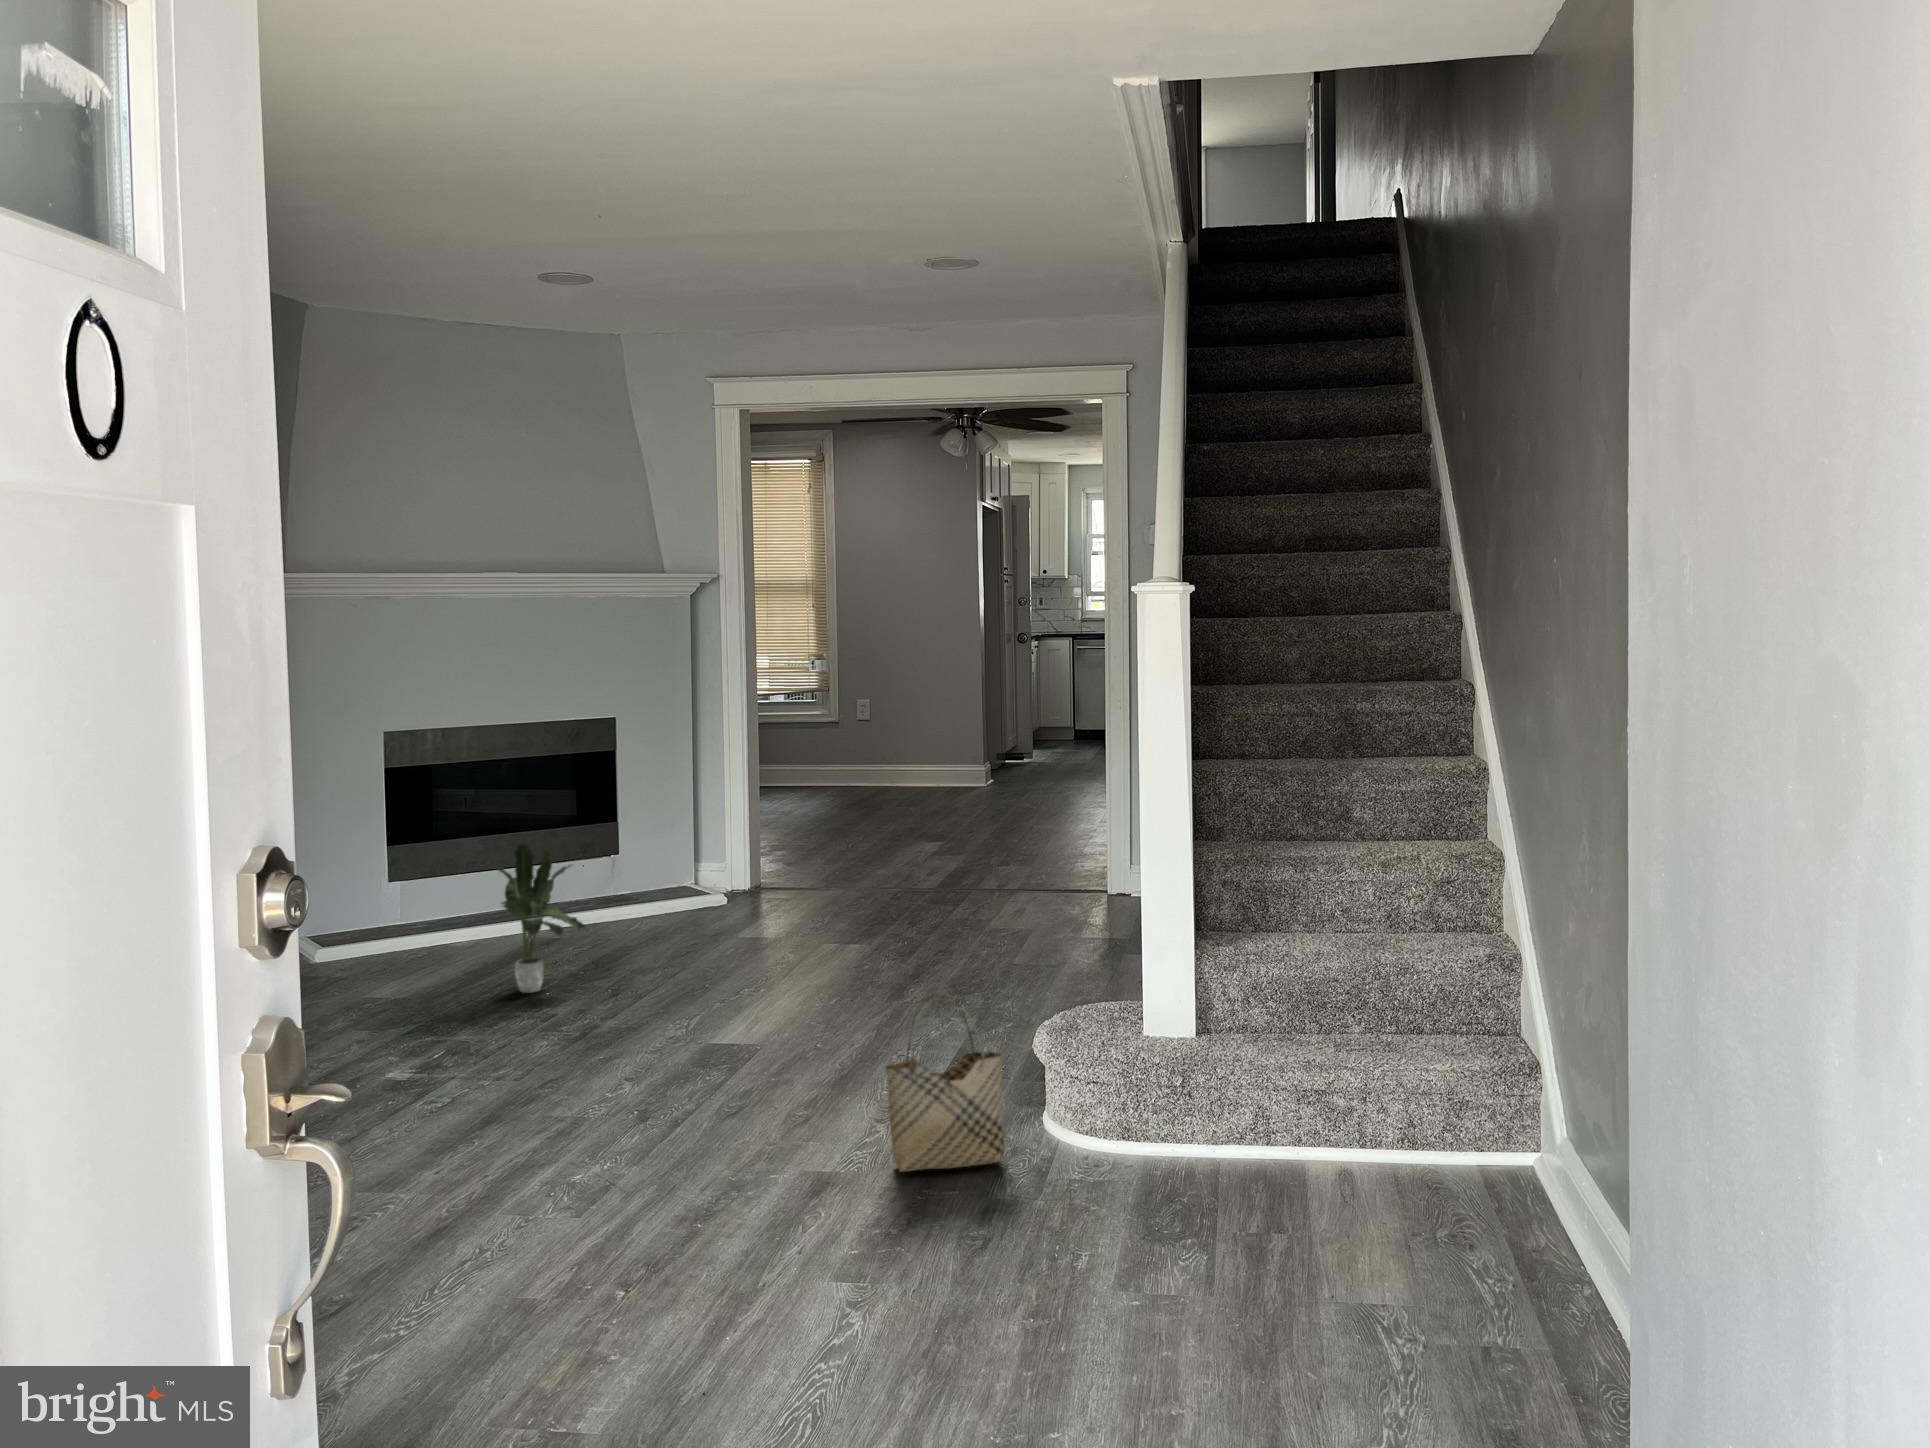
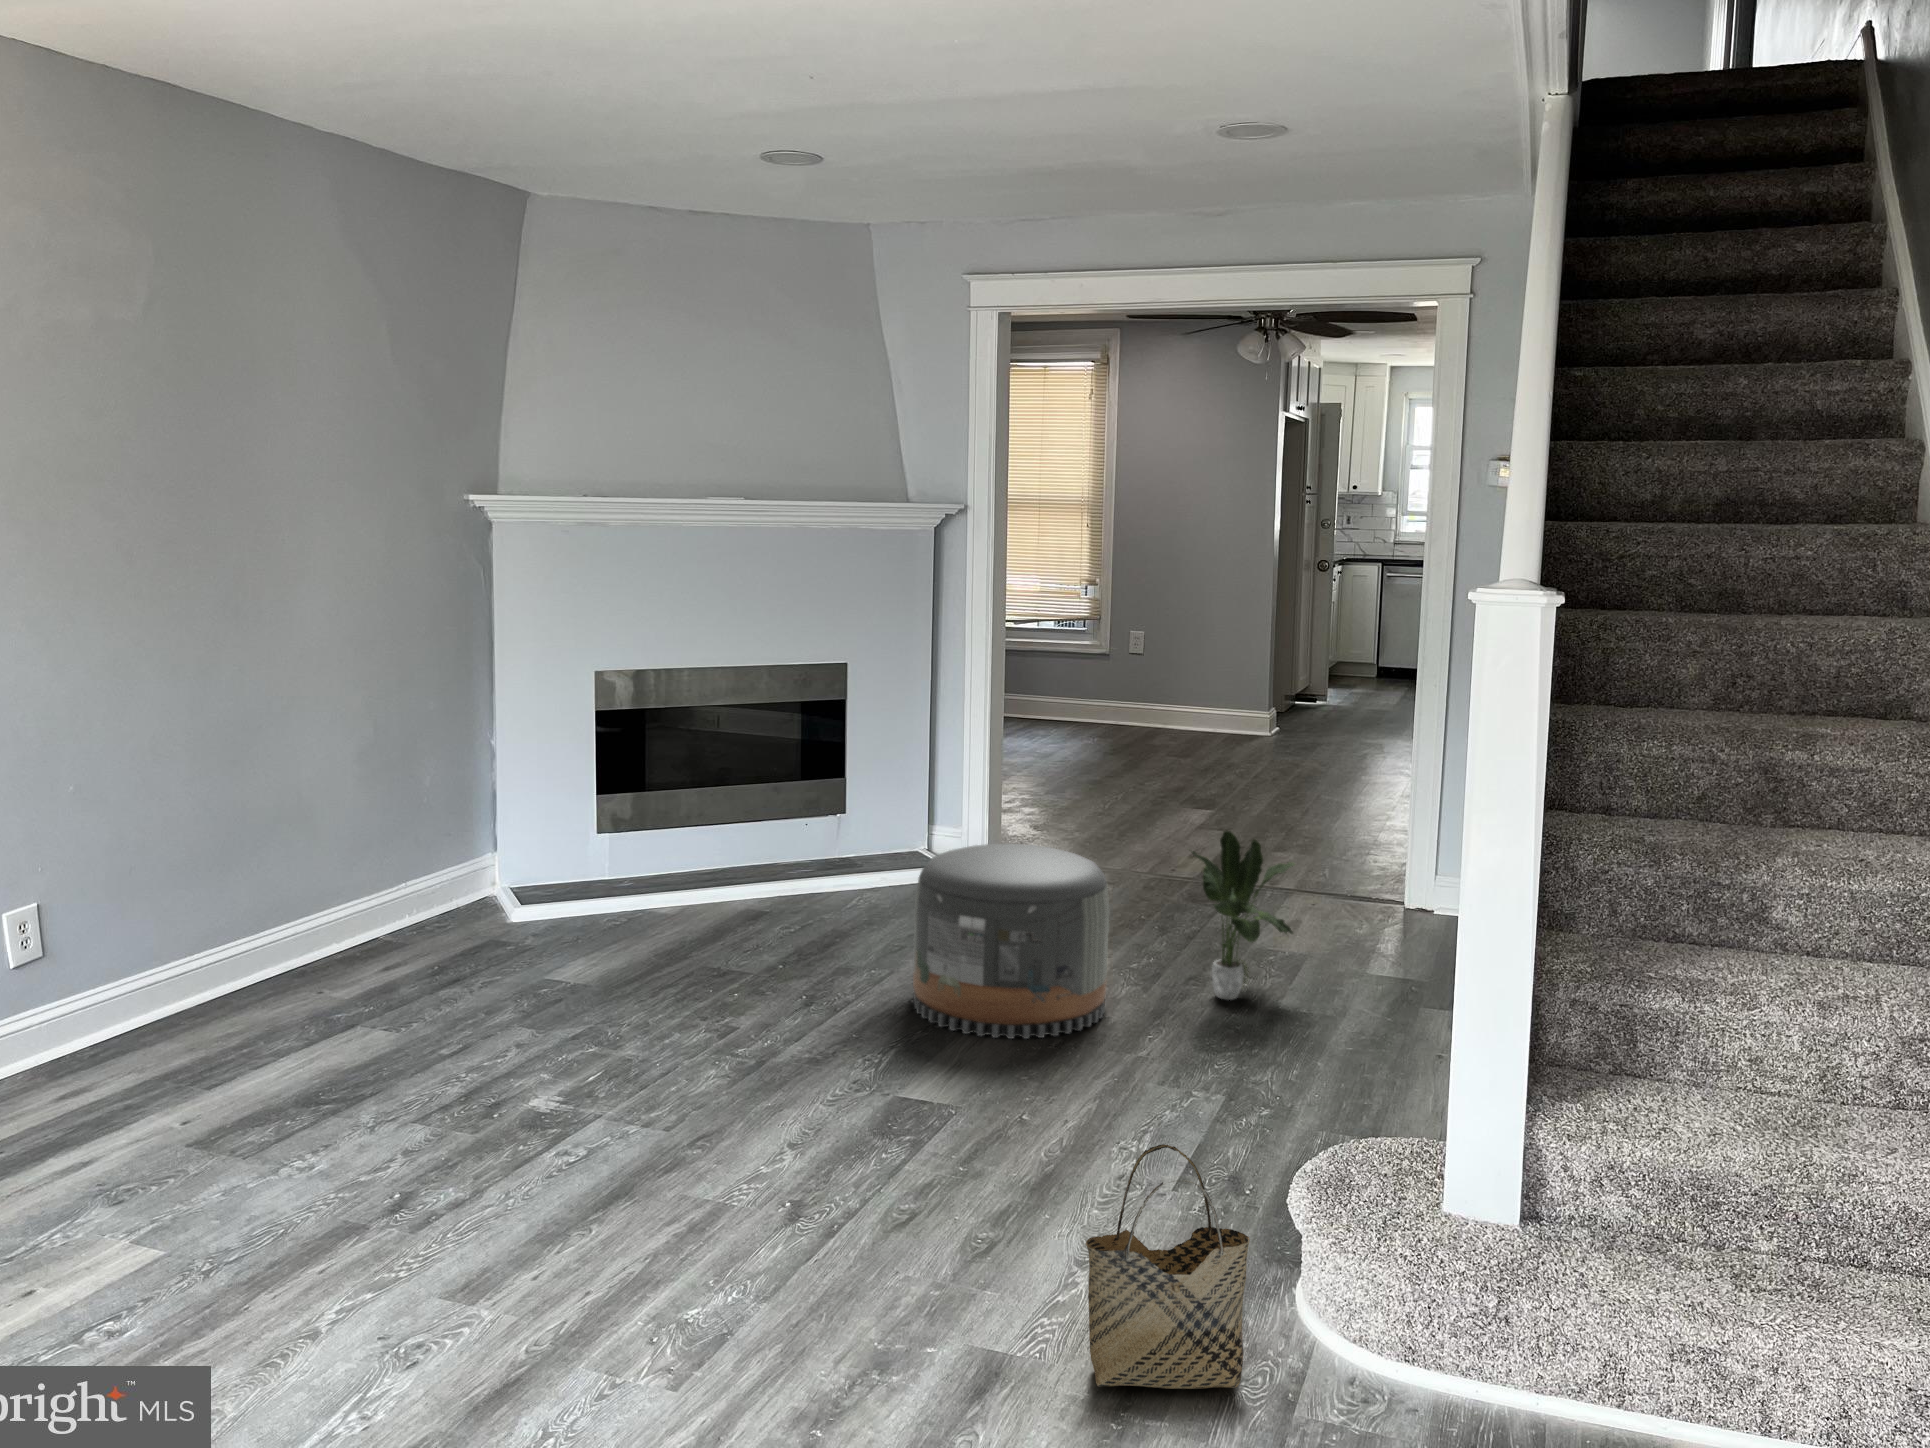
potted plant: present [491,843,586,993] -> present [1192,831,1295,1000]
pouf: none [704,845,870,1000] -> present [913,844,1109,1039]

